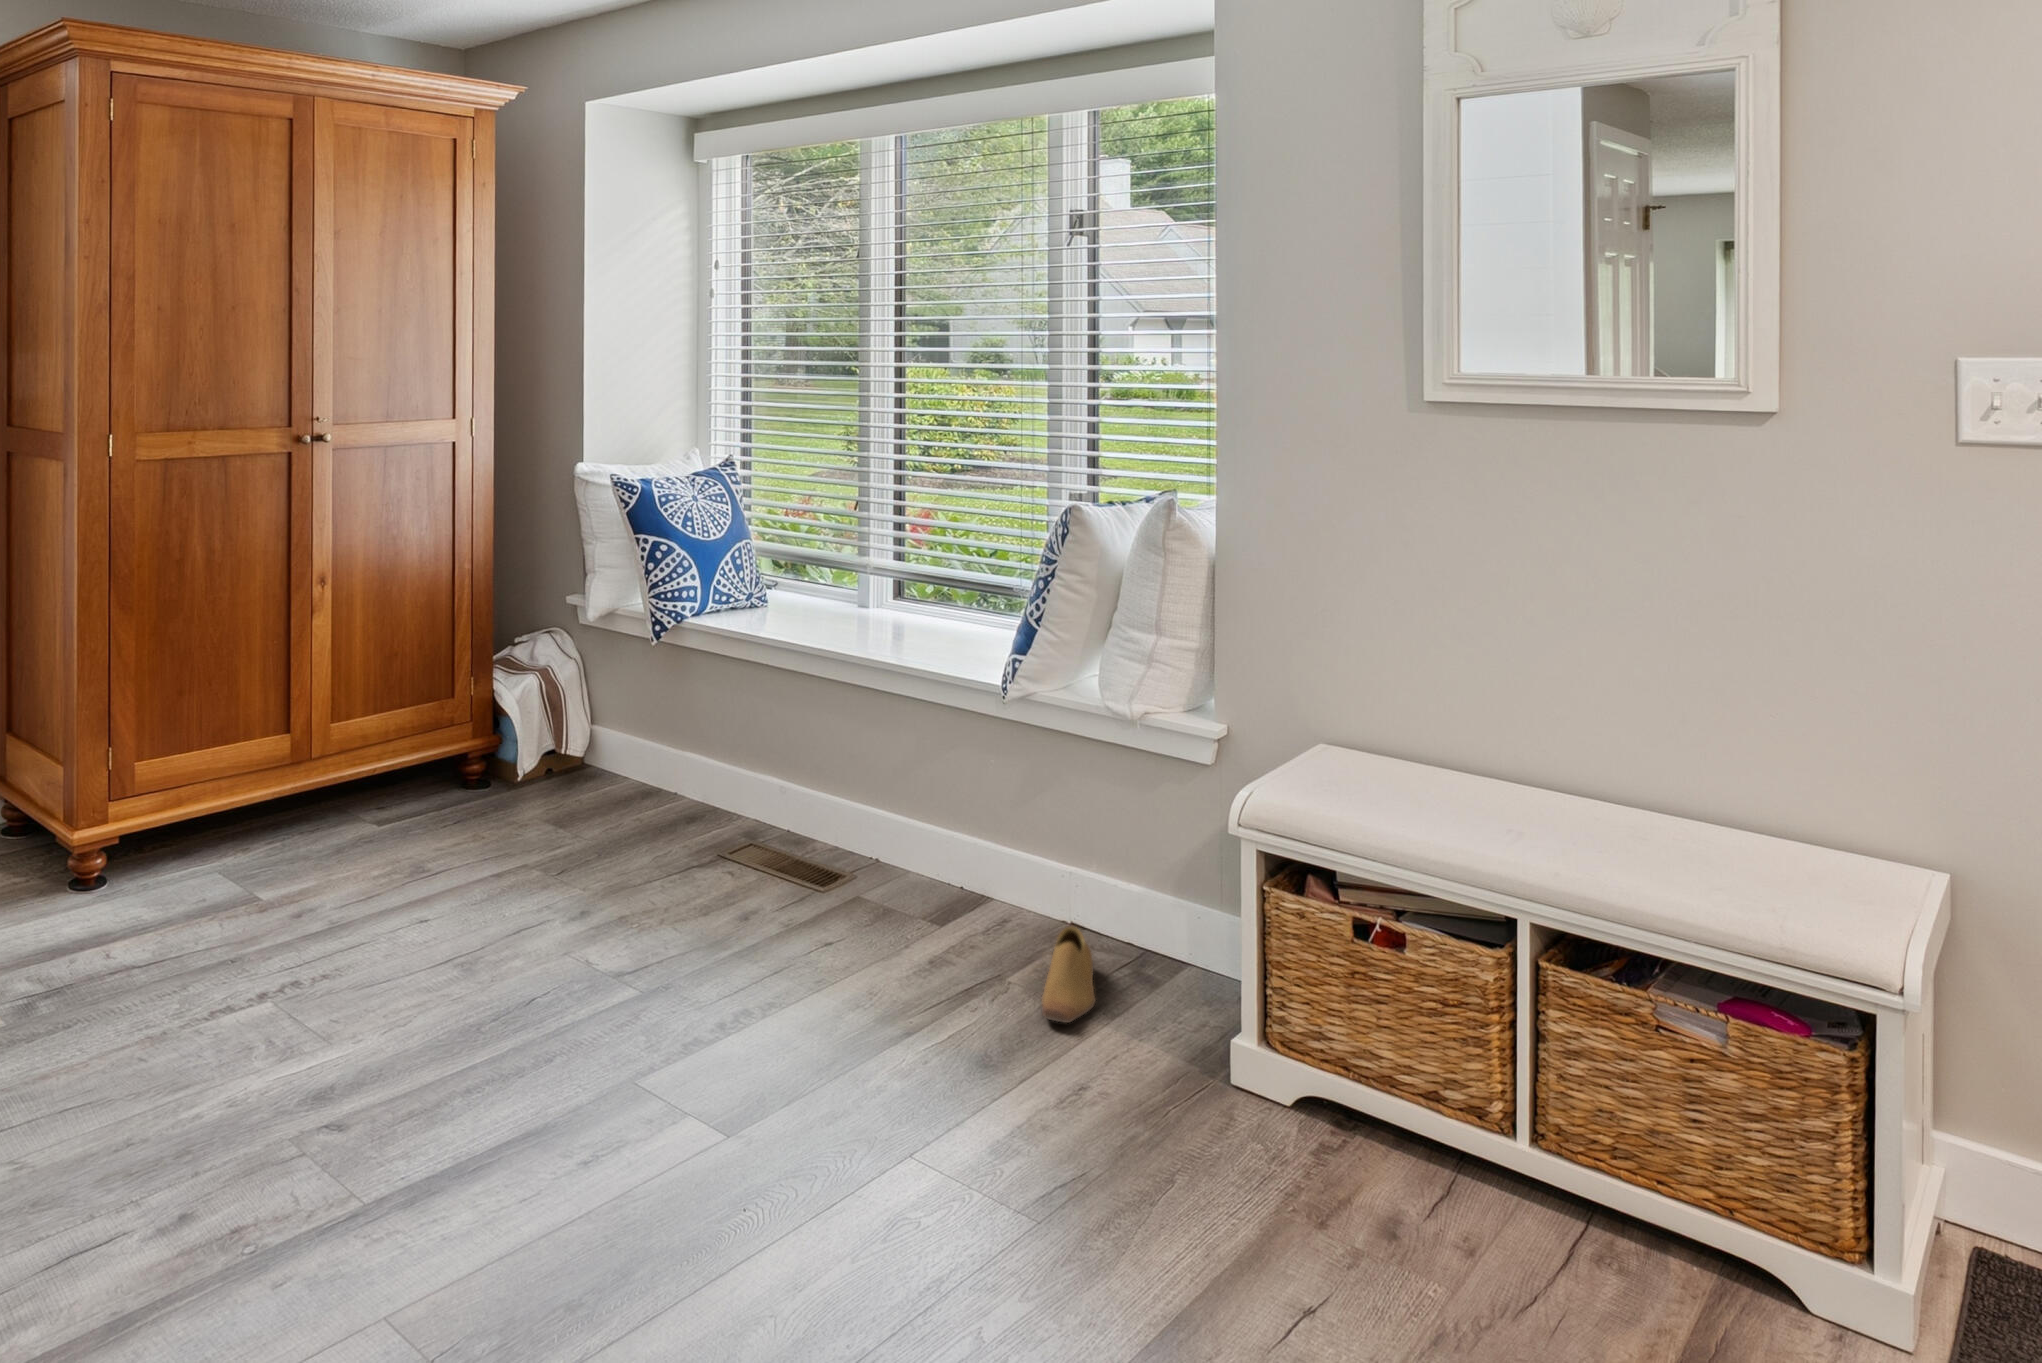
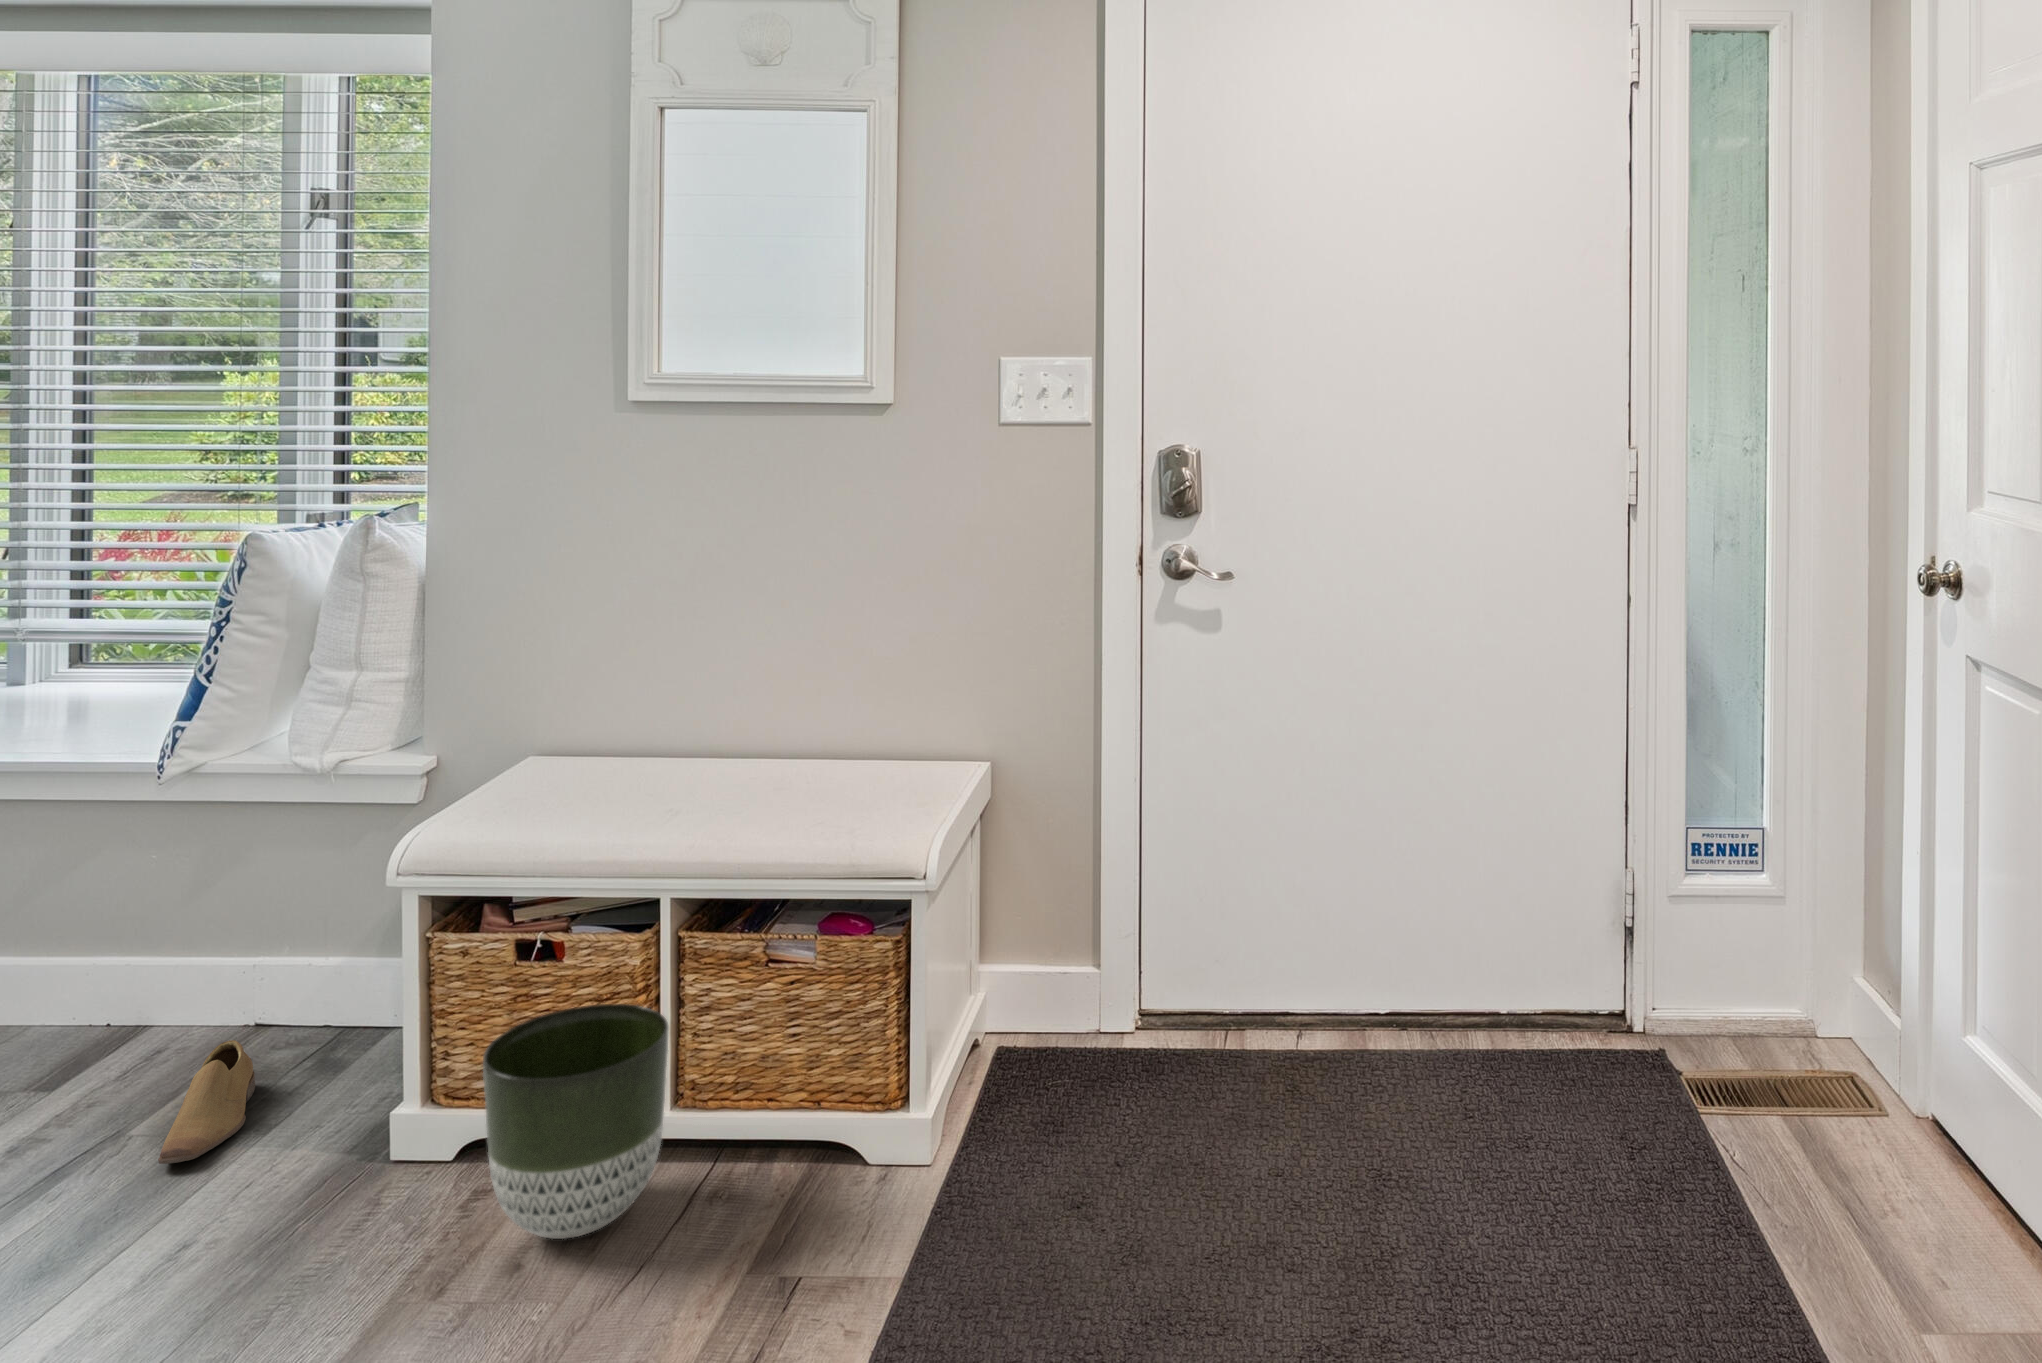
planter: none [1352,1007,1552,1248] -> present [483,1004,669,1239]

